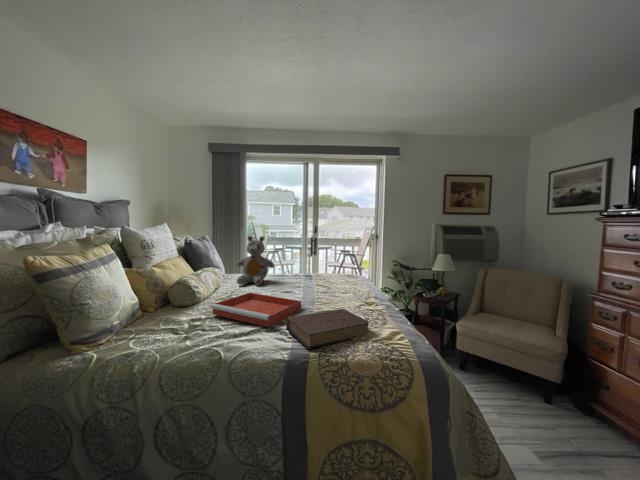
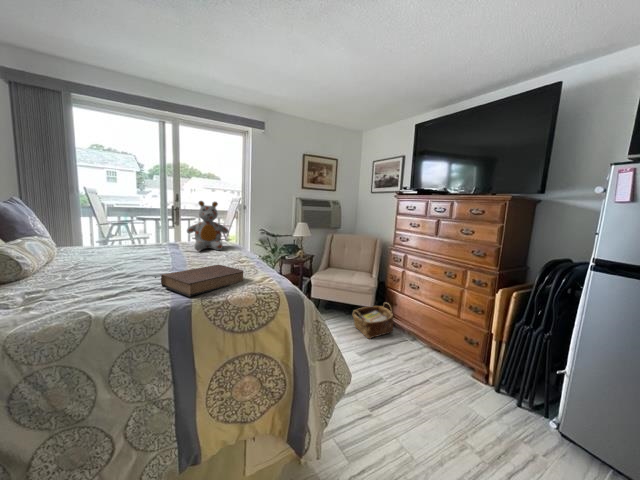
stuffed bear: present [237,236,274,285] -> present [187,201,229,251]
tray: present [211,293,301,327] -> none [53,260,173,288]
woven basket: none [522,379,601,432] -> present [353,303,393,339]

